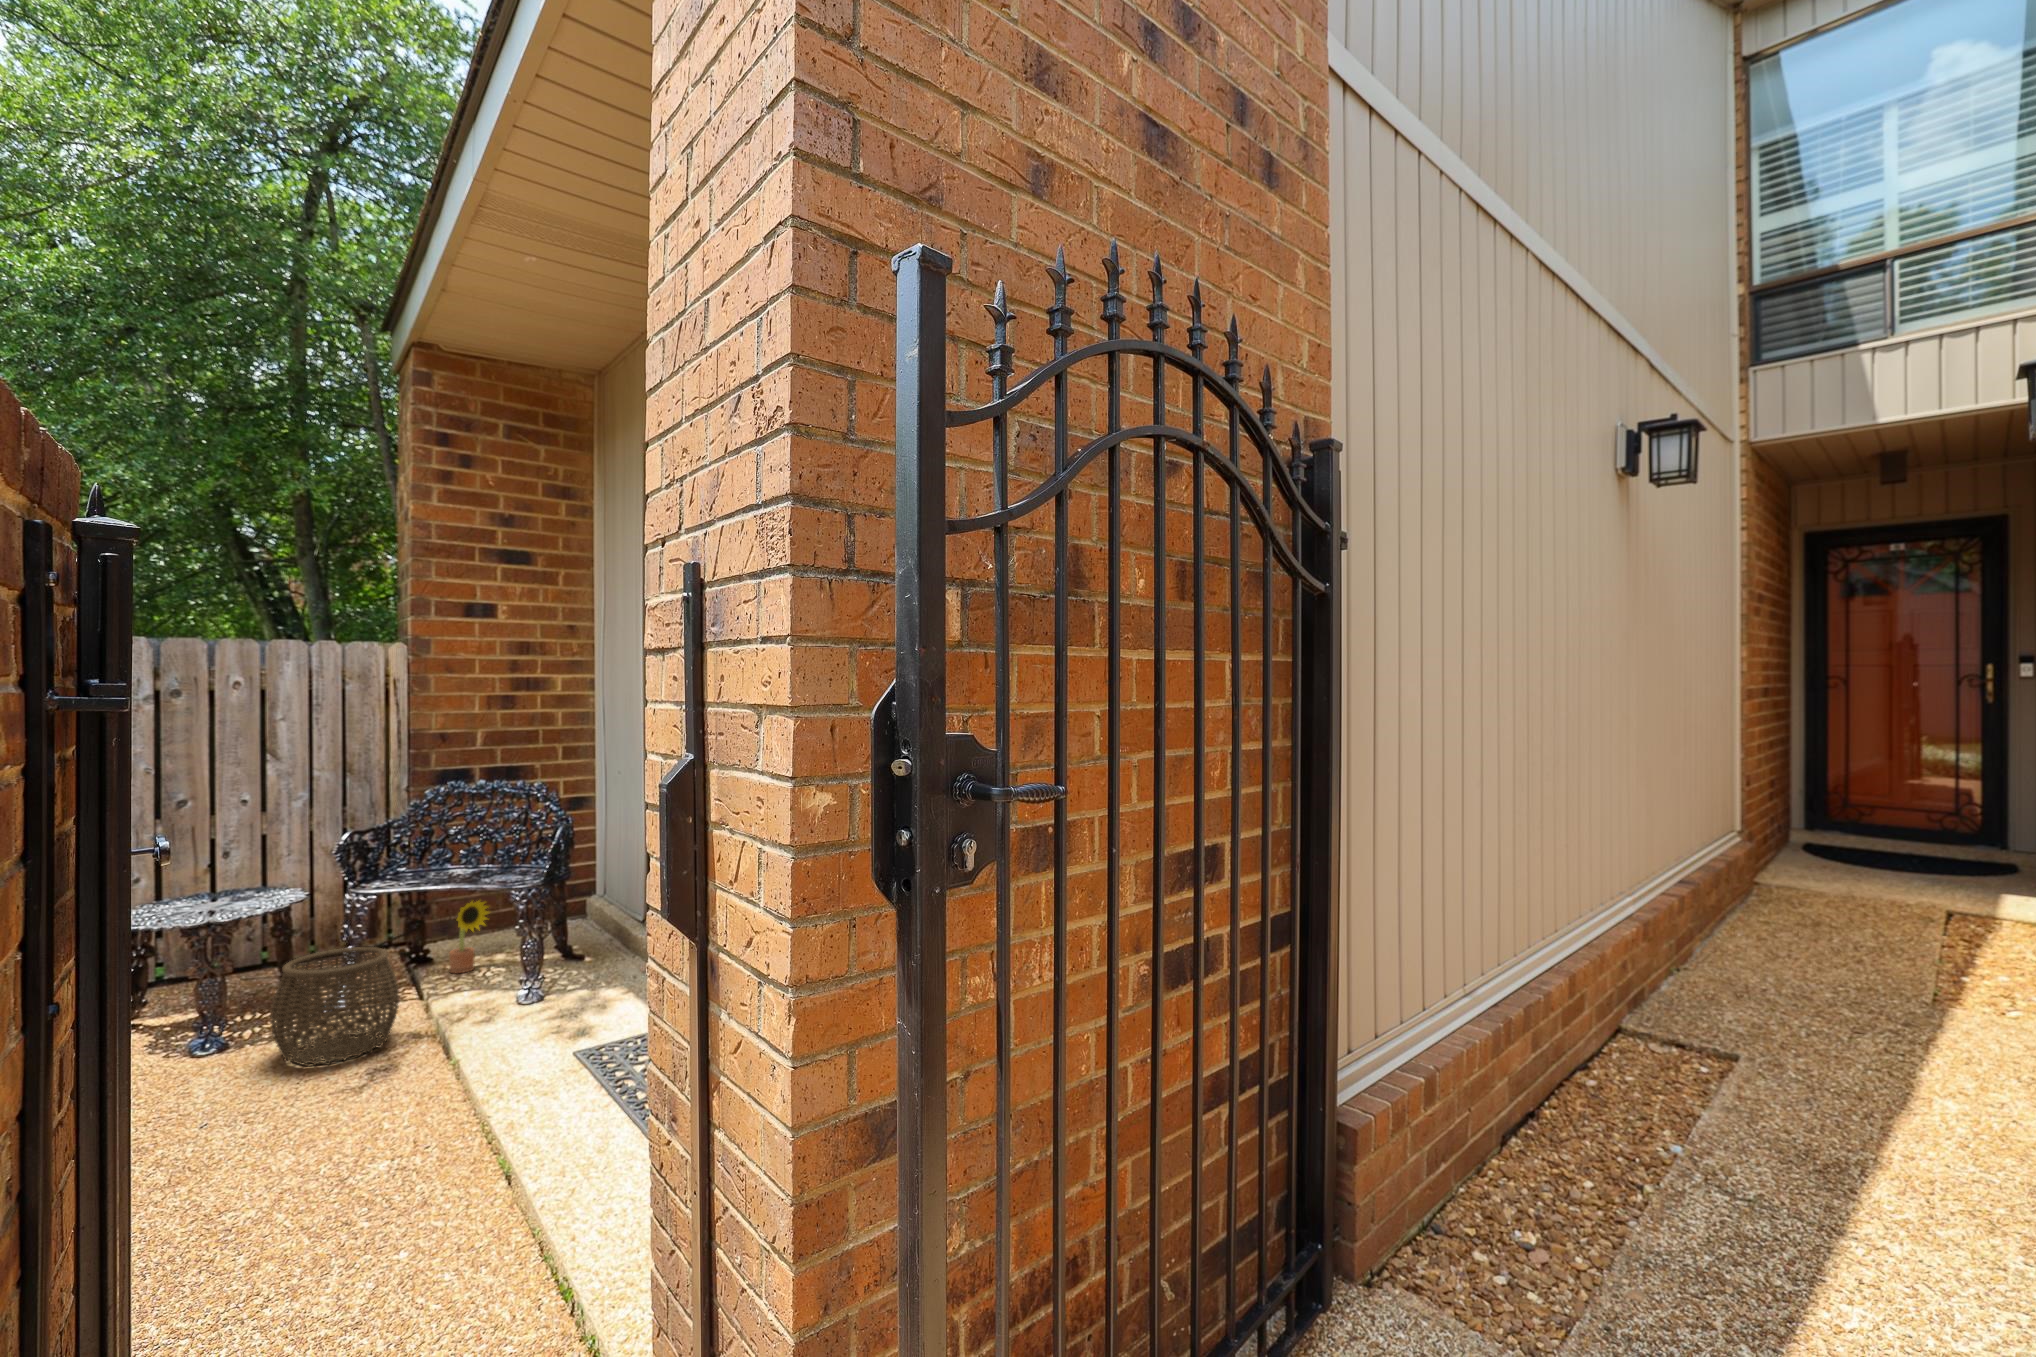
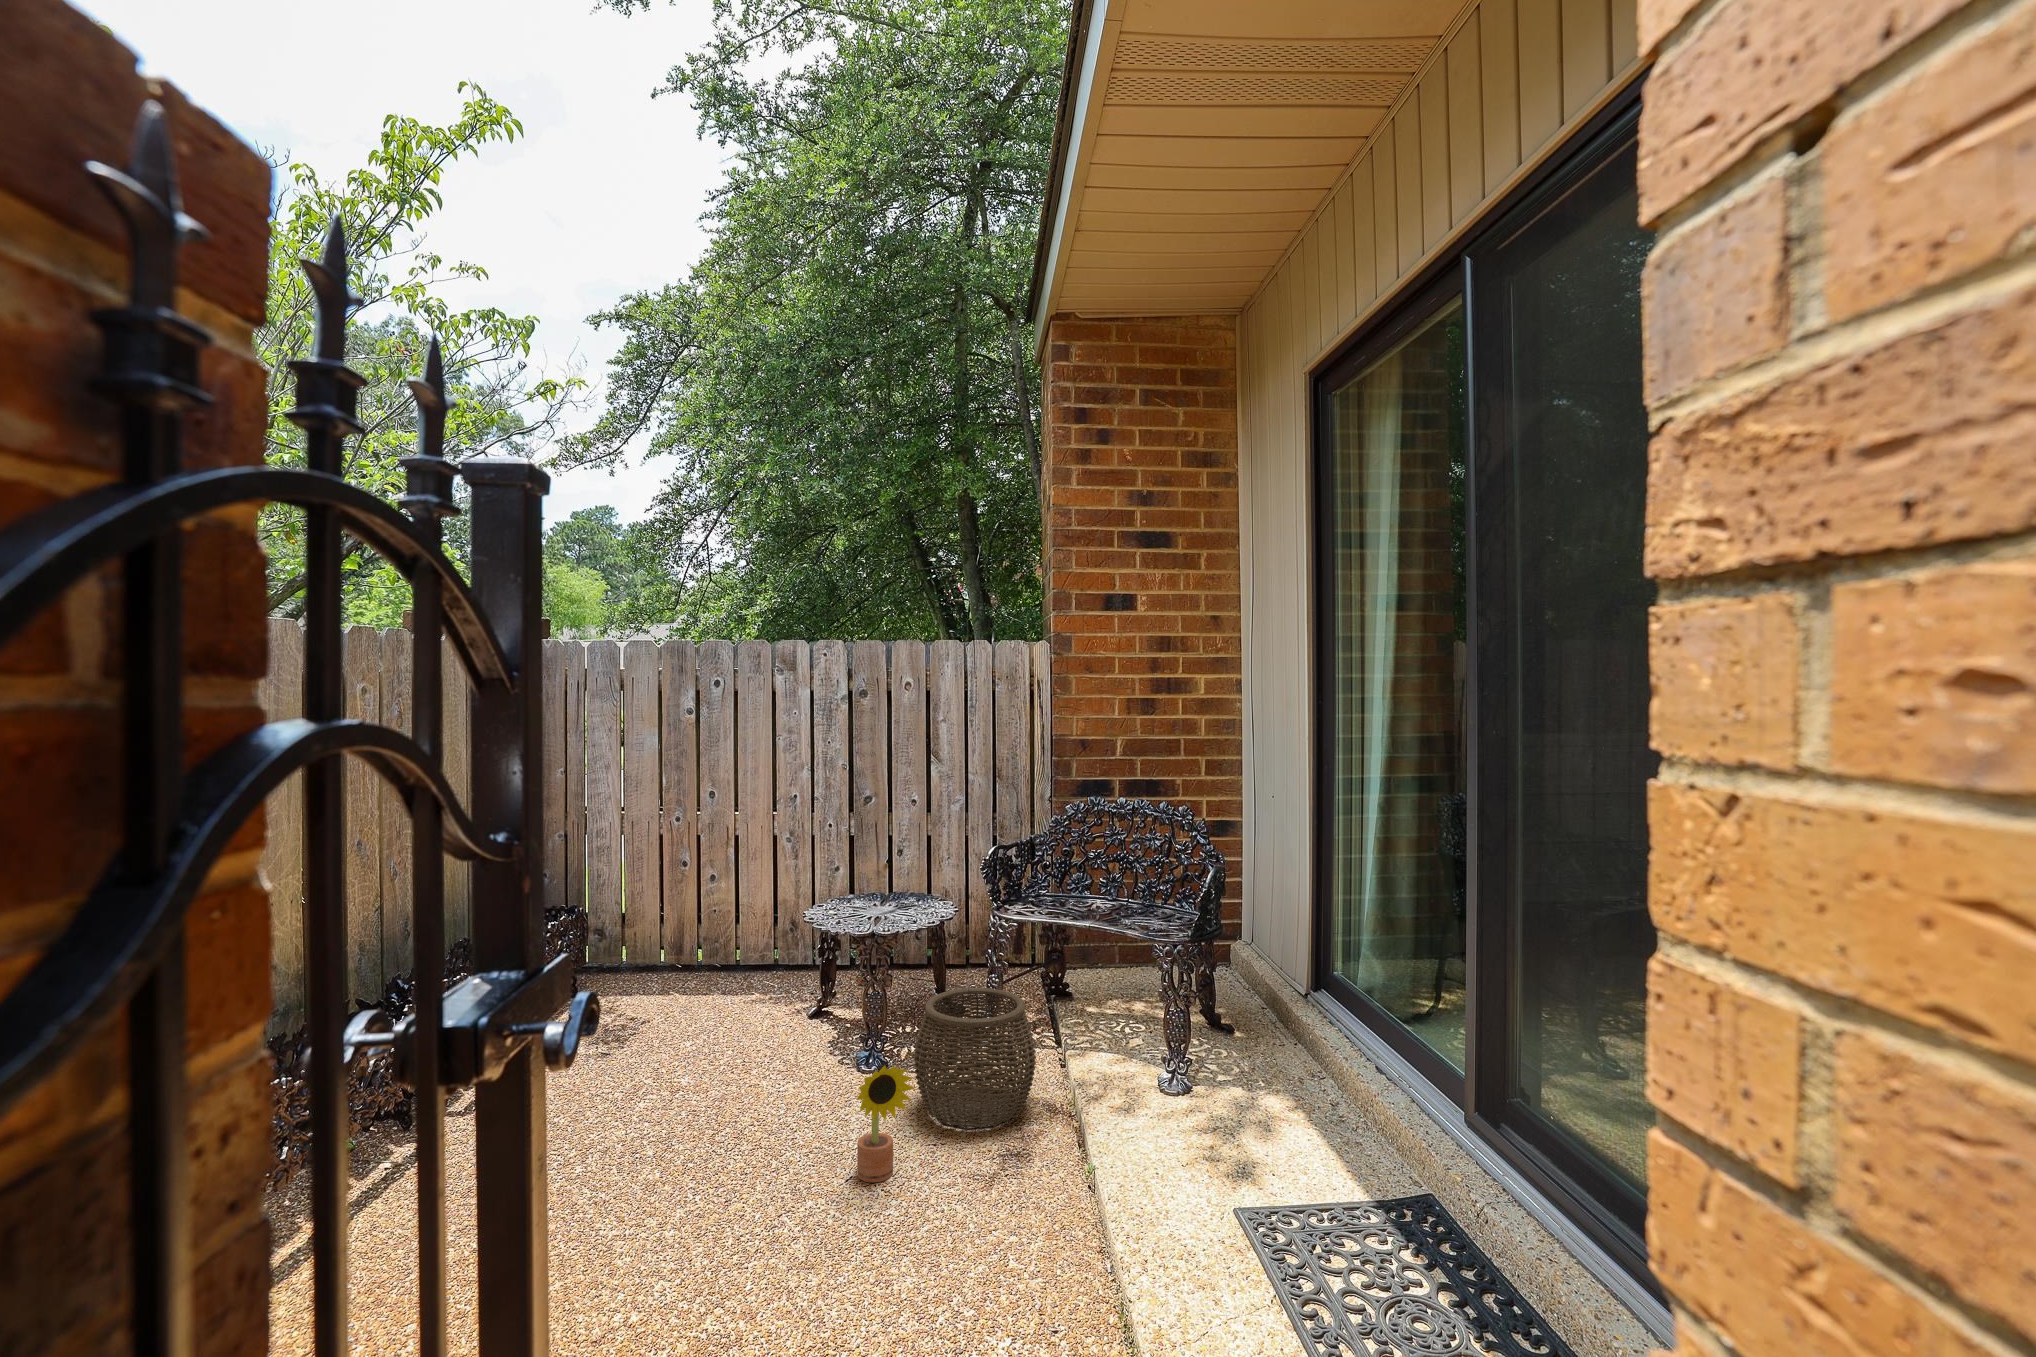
decorative plant: present [449,901,489,973] -> present [857,1066,915,1182]

